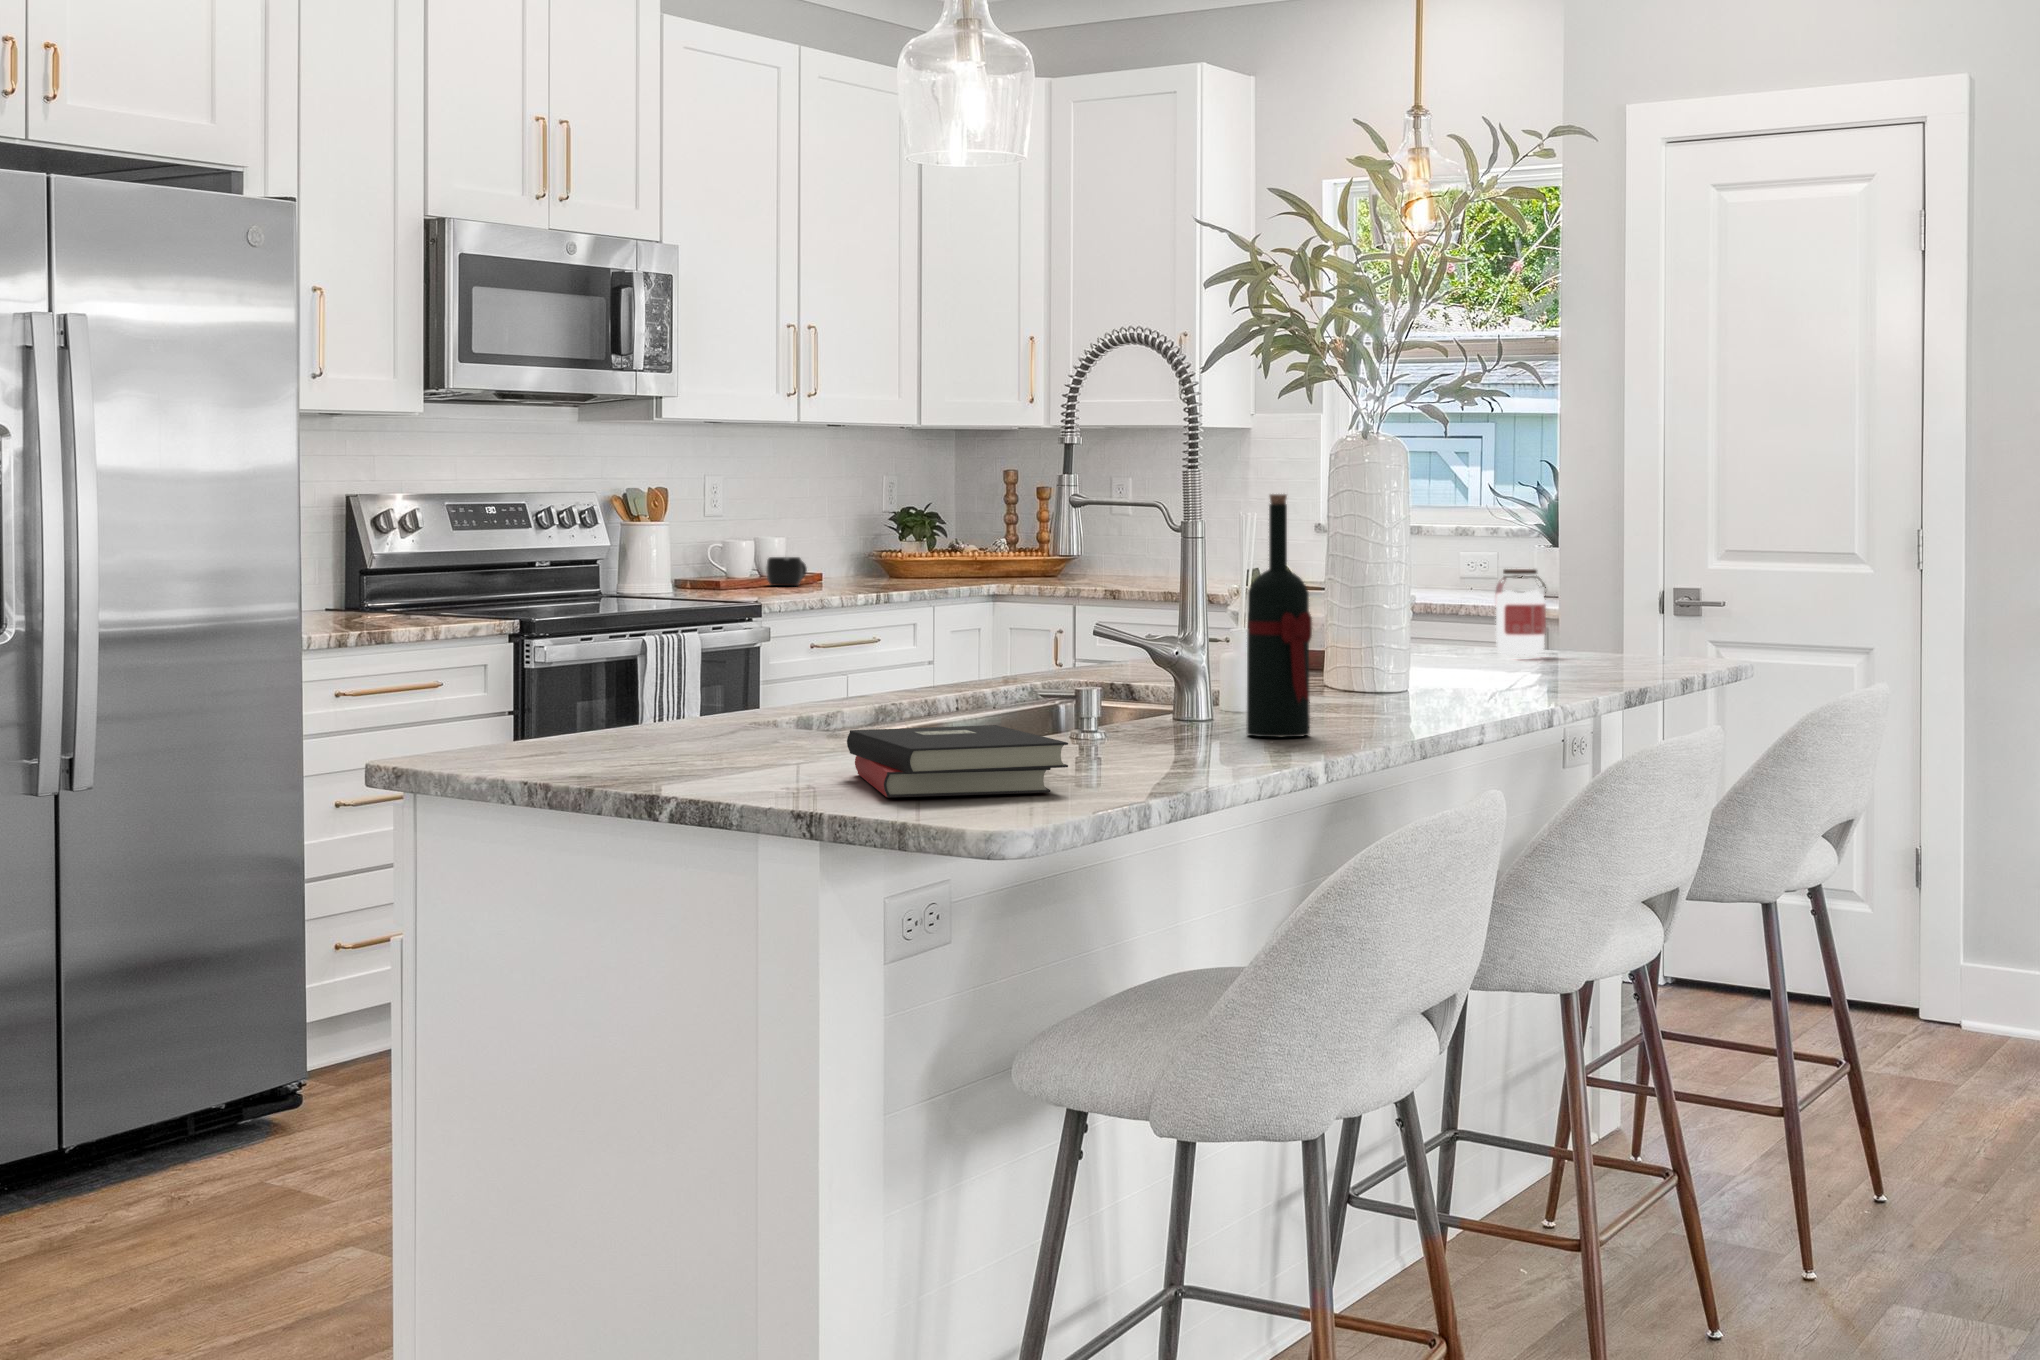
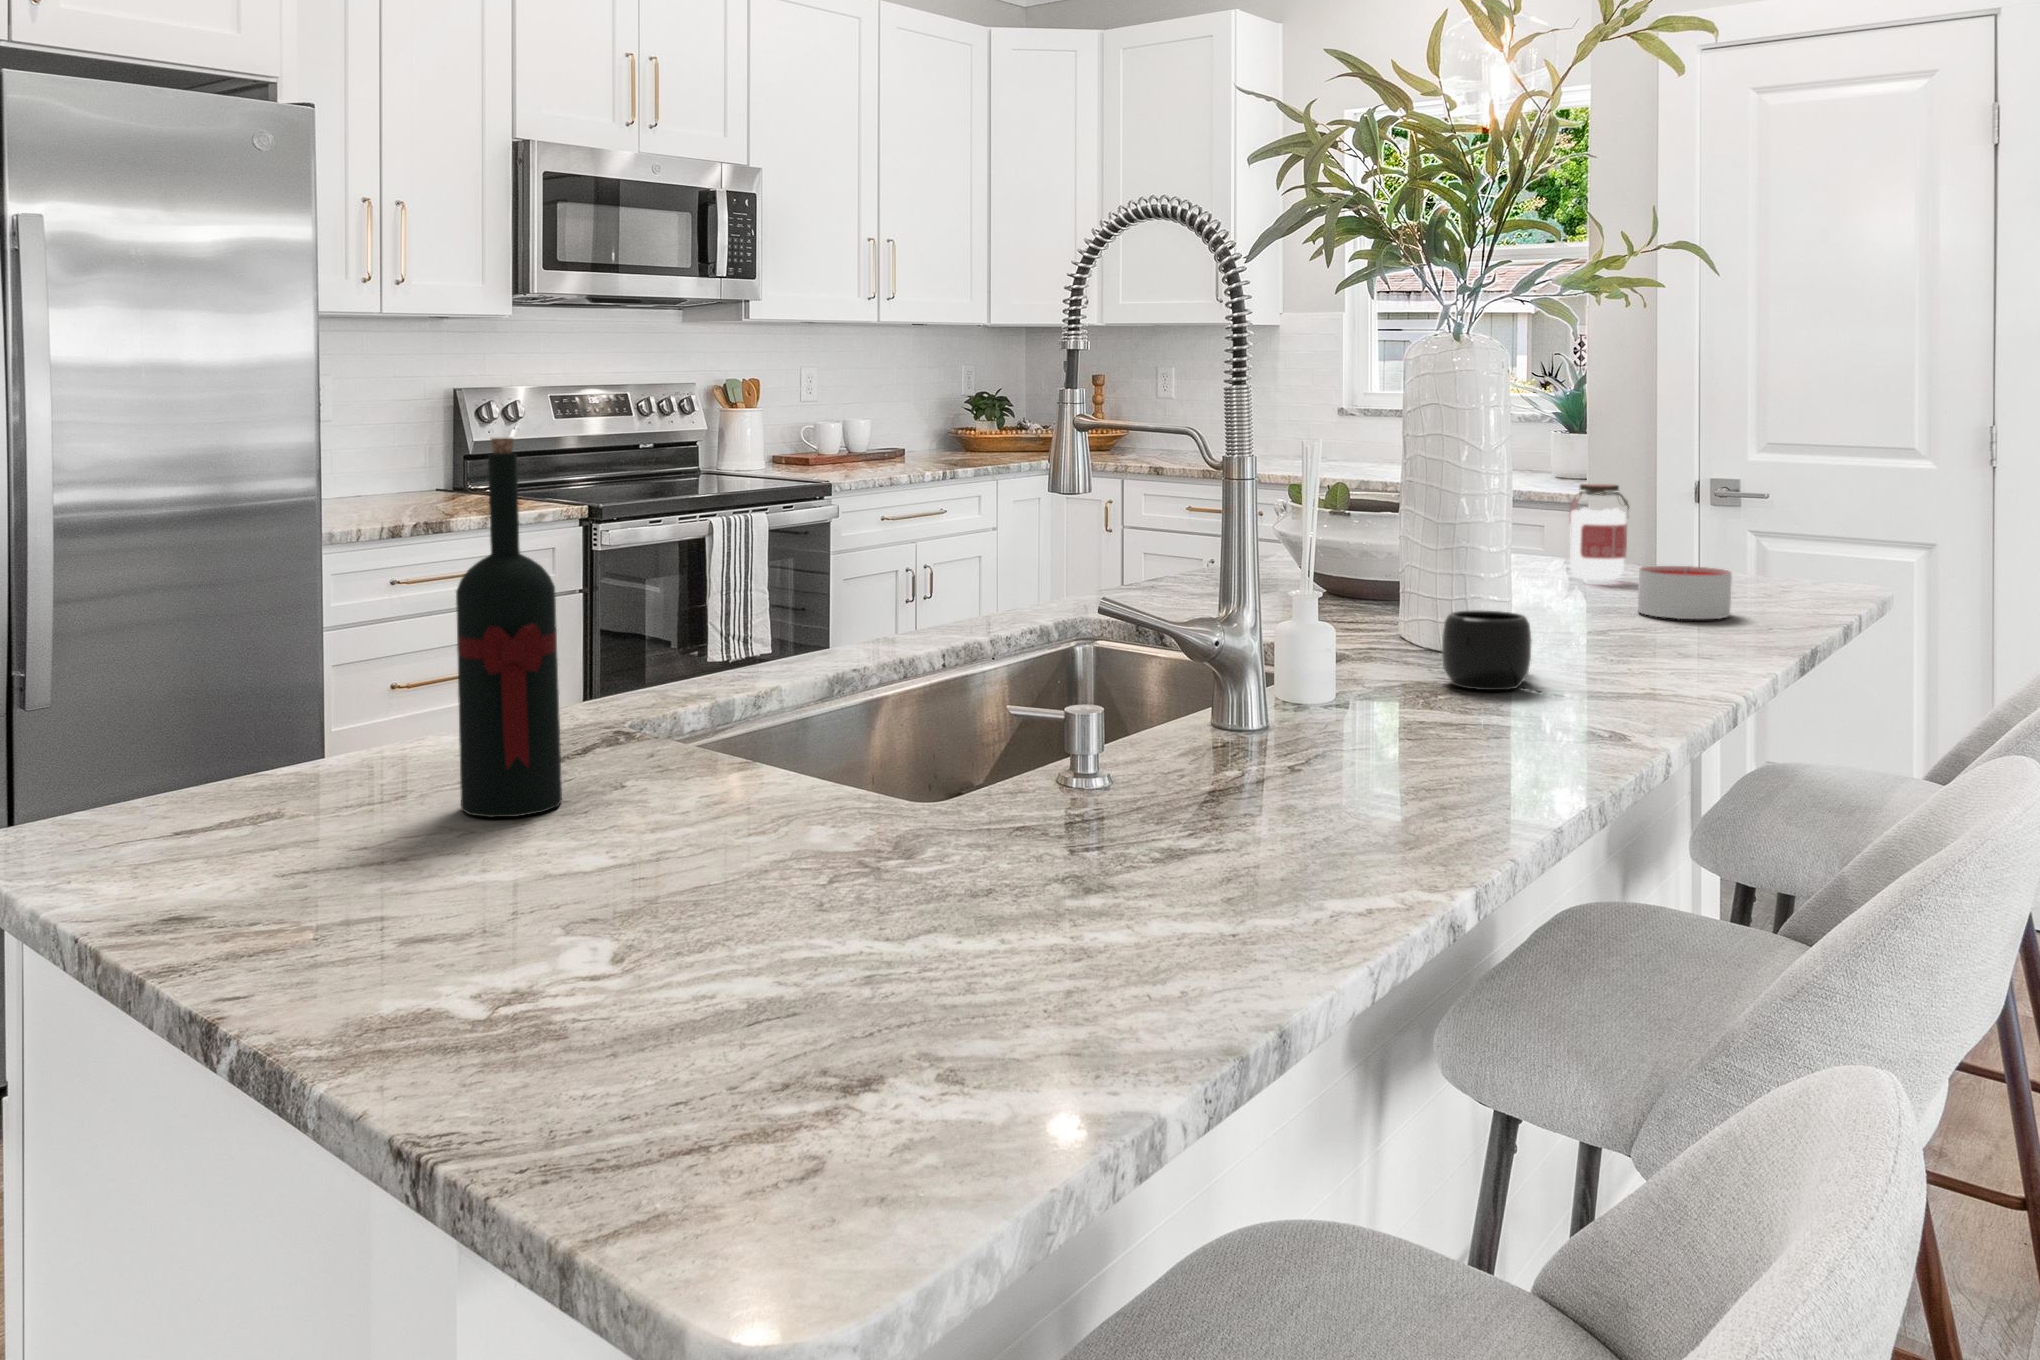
wine bottle: present [1247,494,1312,737] -> present [456,438,562,817]
mug: present [766,557,807,586] -> present [1442,610,1532,690]
candle: none [1542,633,1618,675] -> present [1638,566,1732,619]
hardback book: present [847,725,1068,797] -> none [705,787,1023,967]

